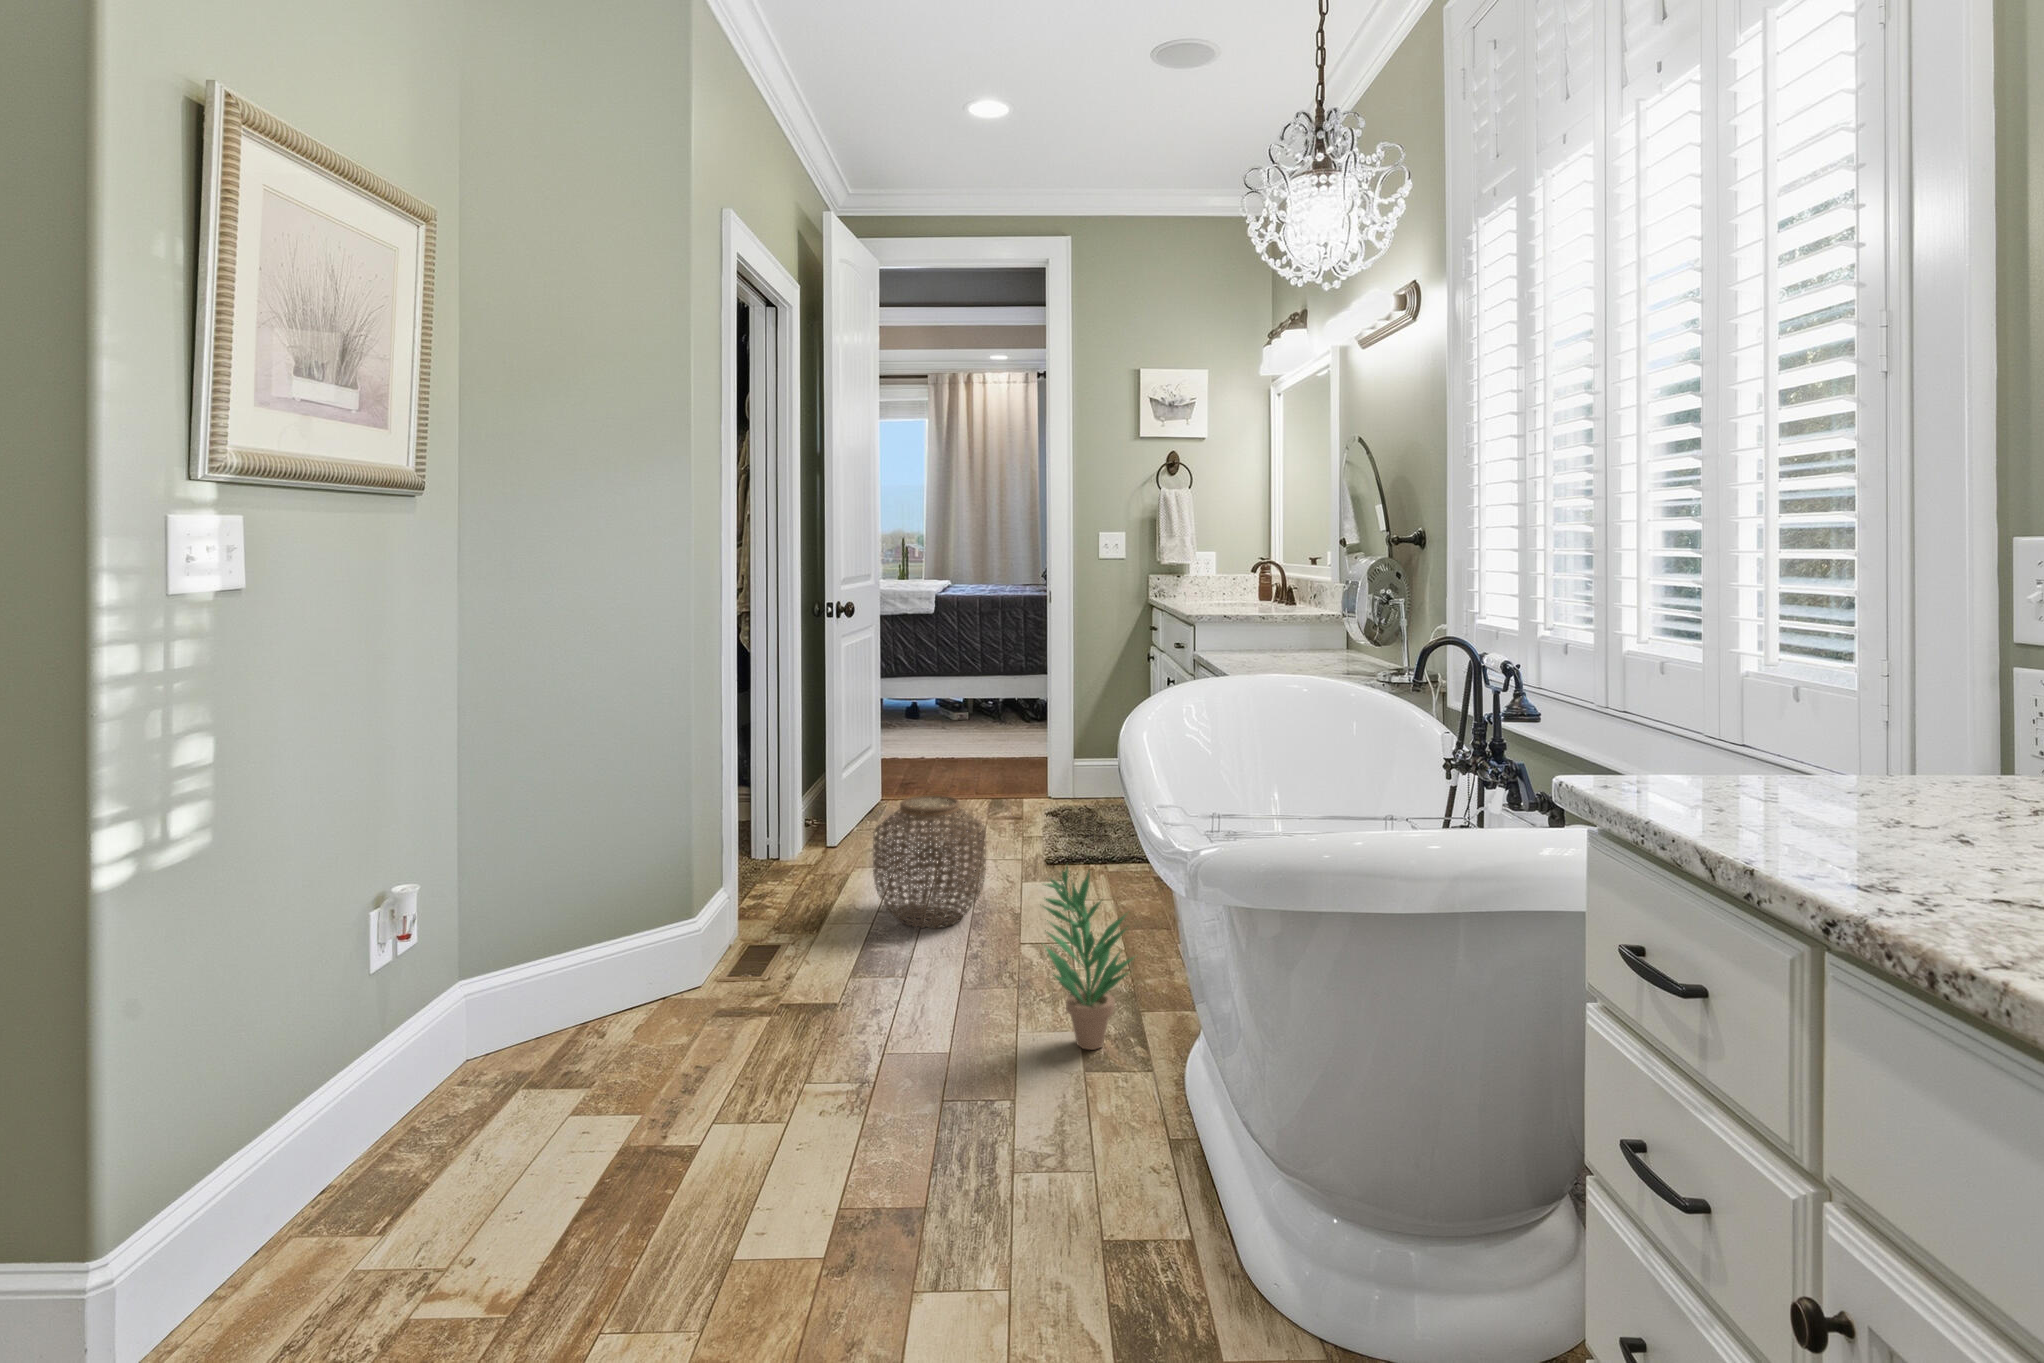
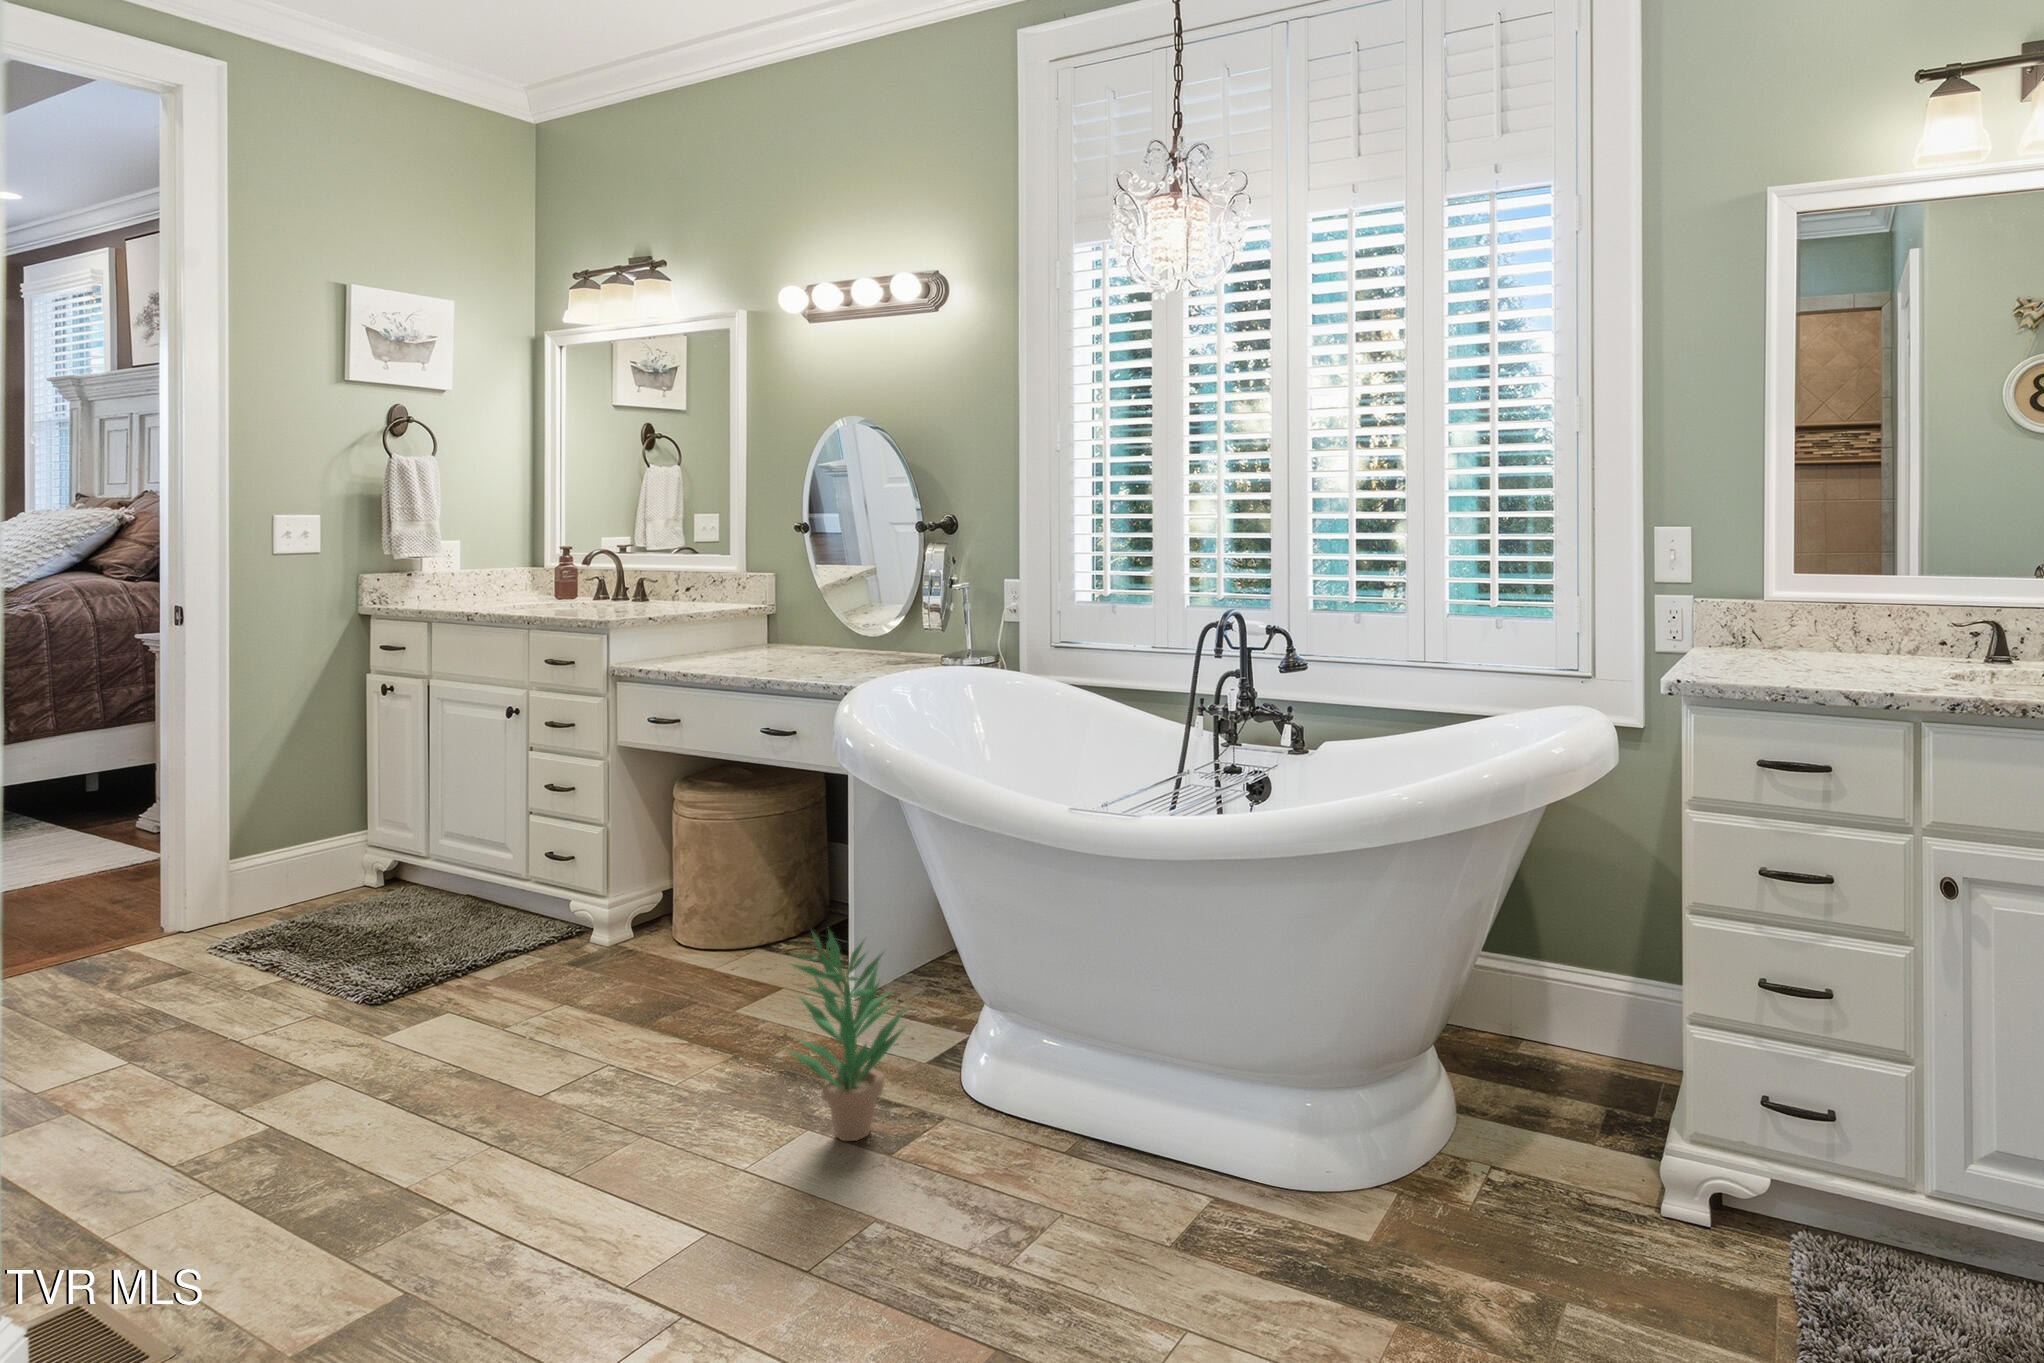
woven basket: present [873,795,986,928] -> none [231,931,455,1155]

